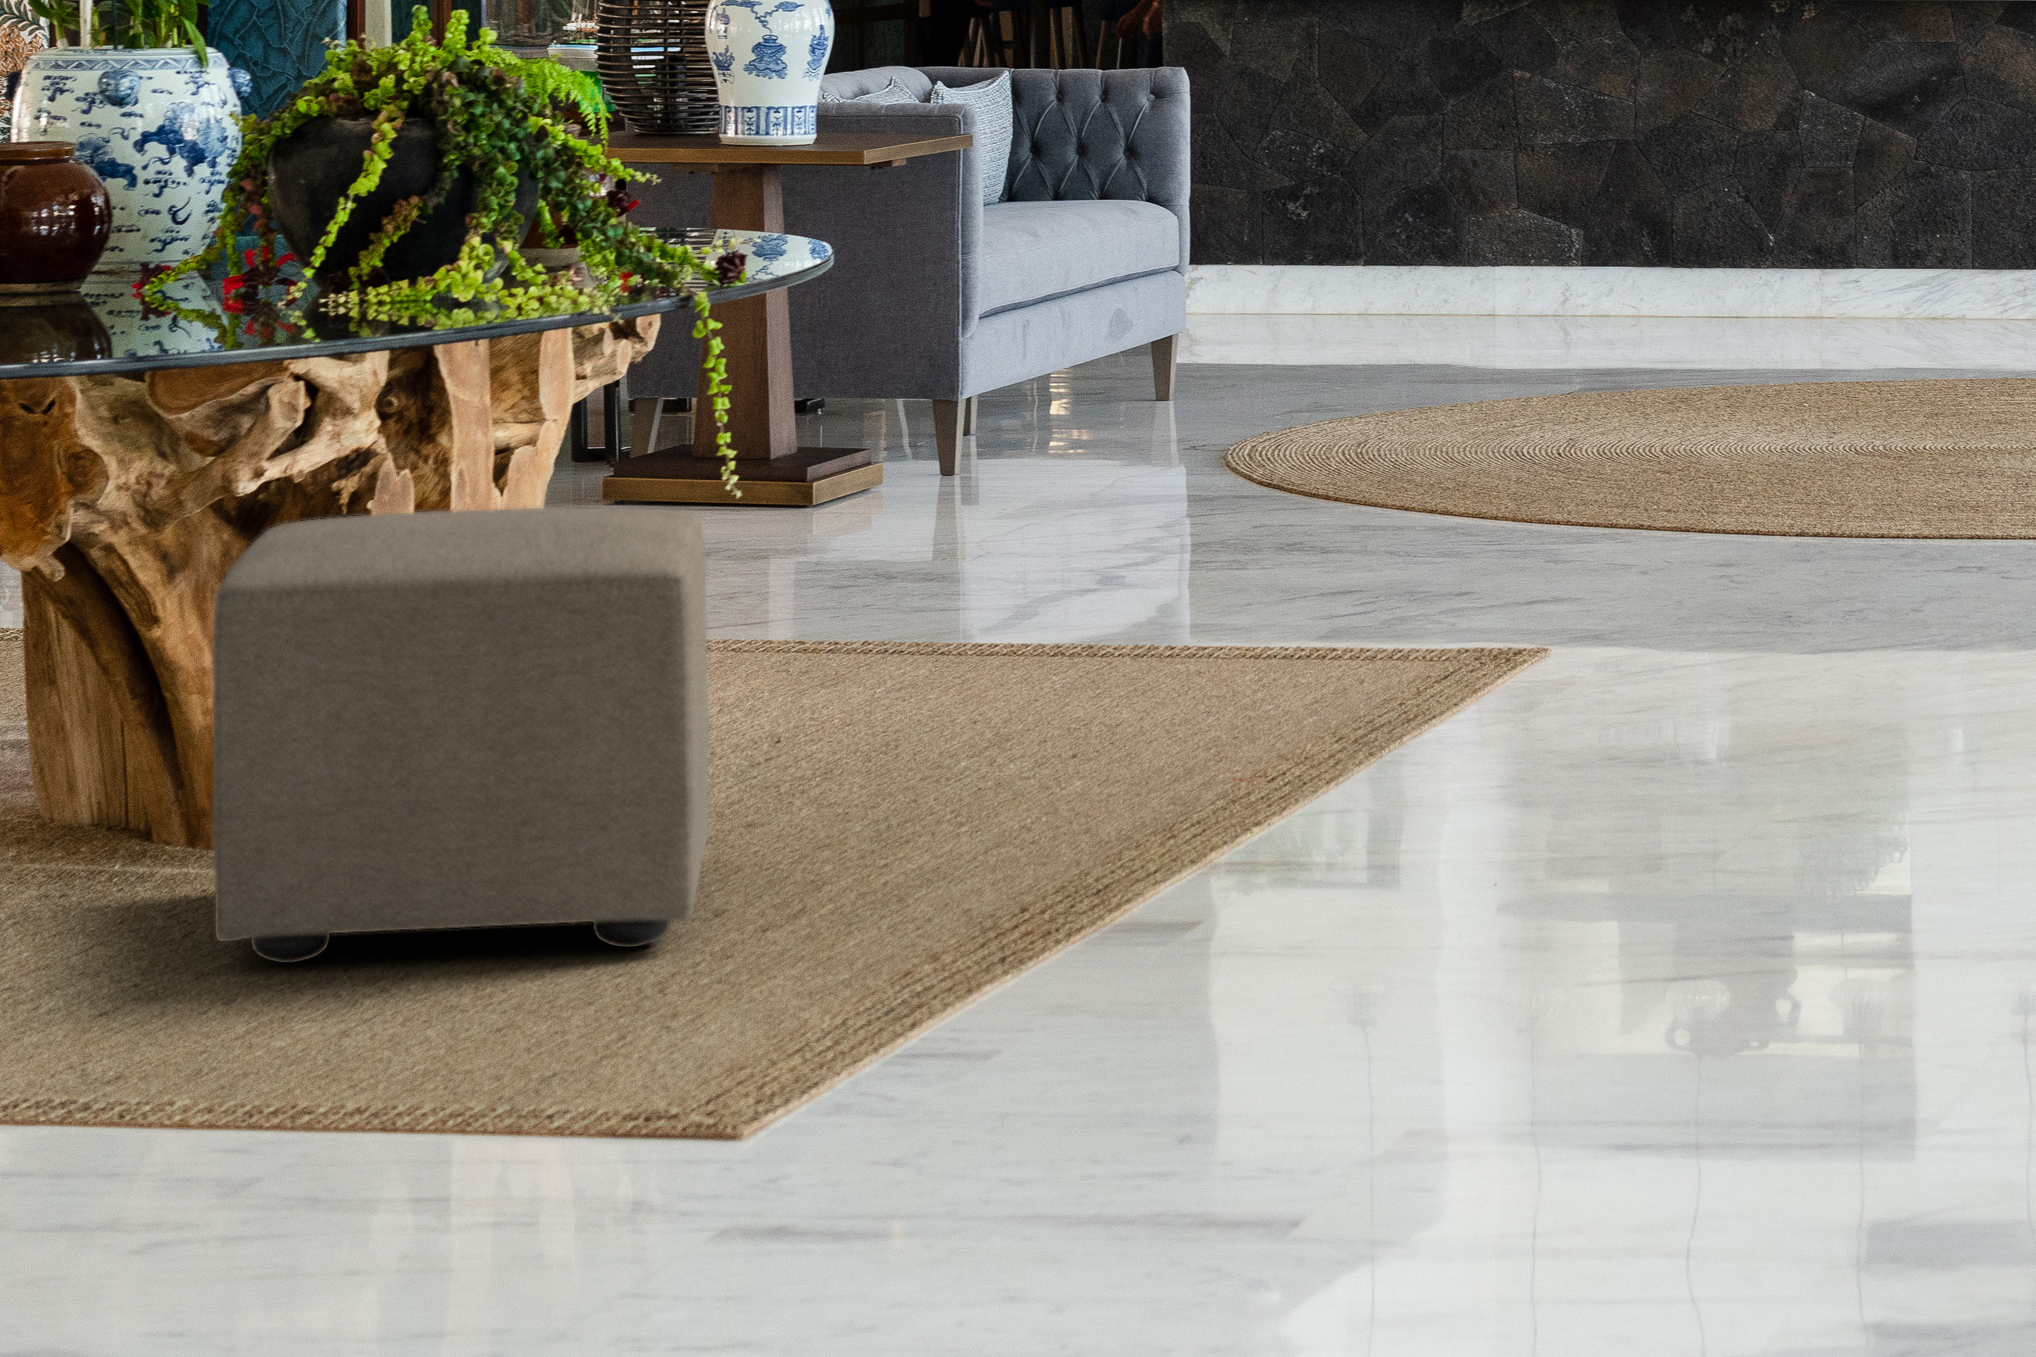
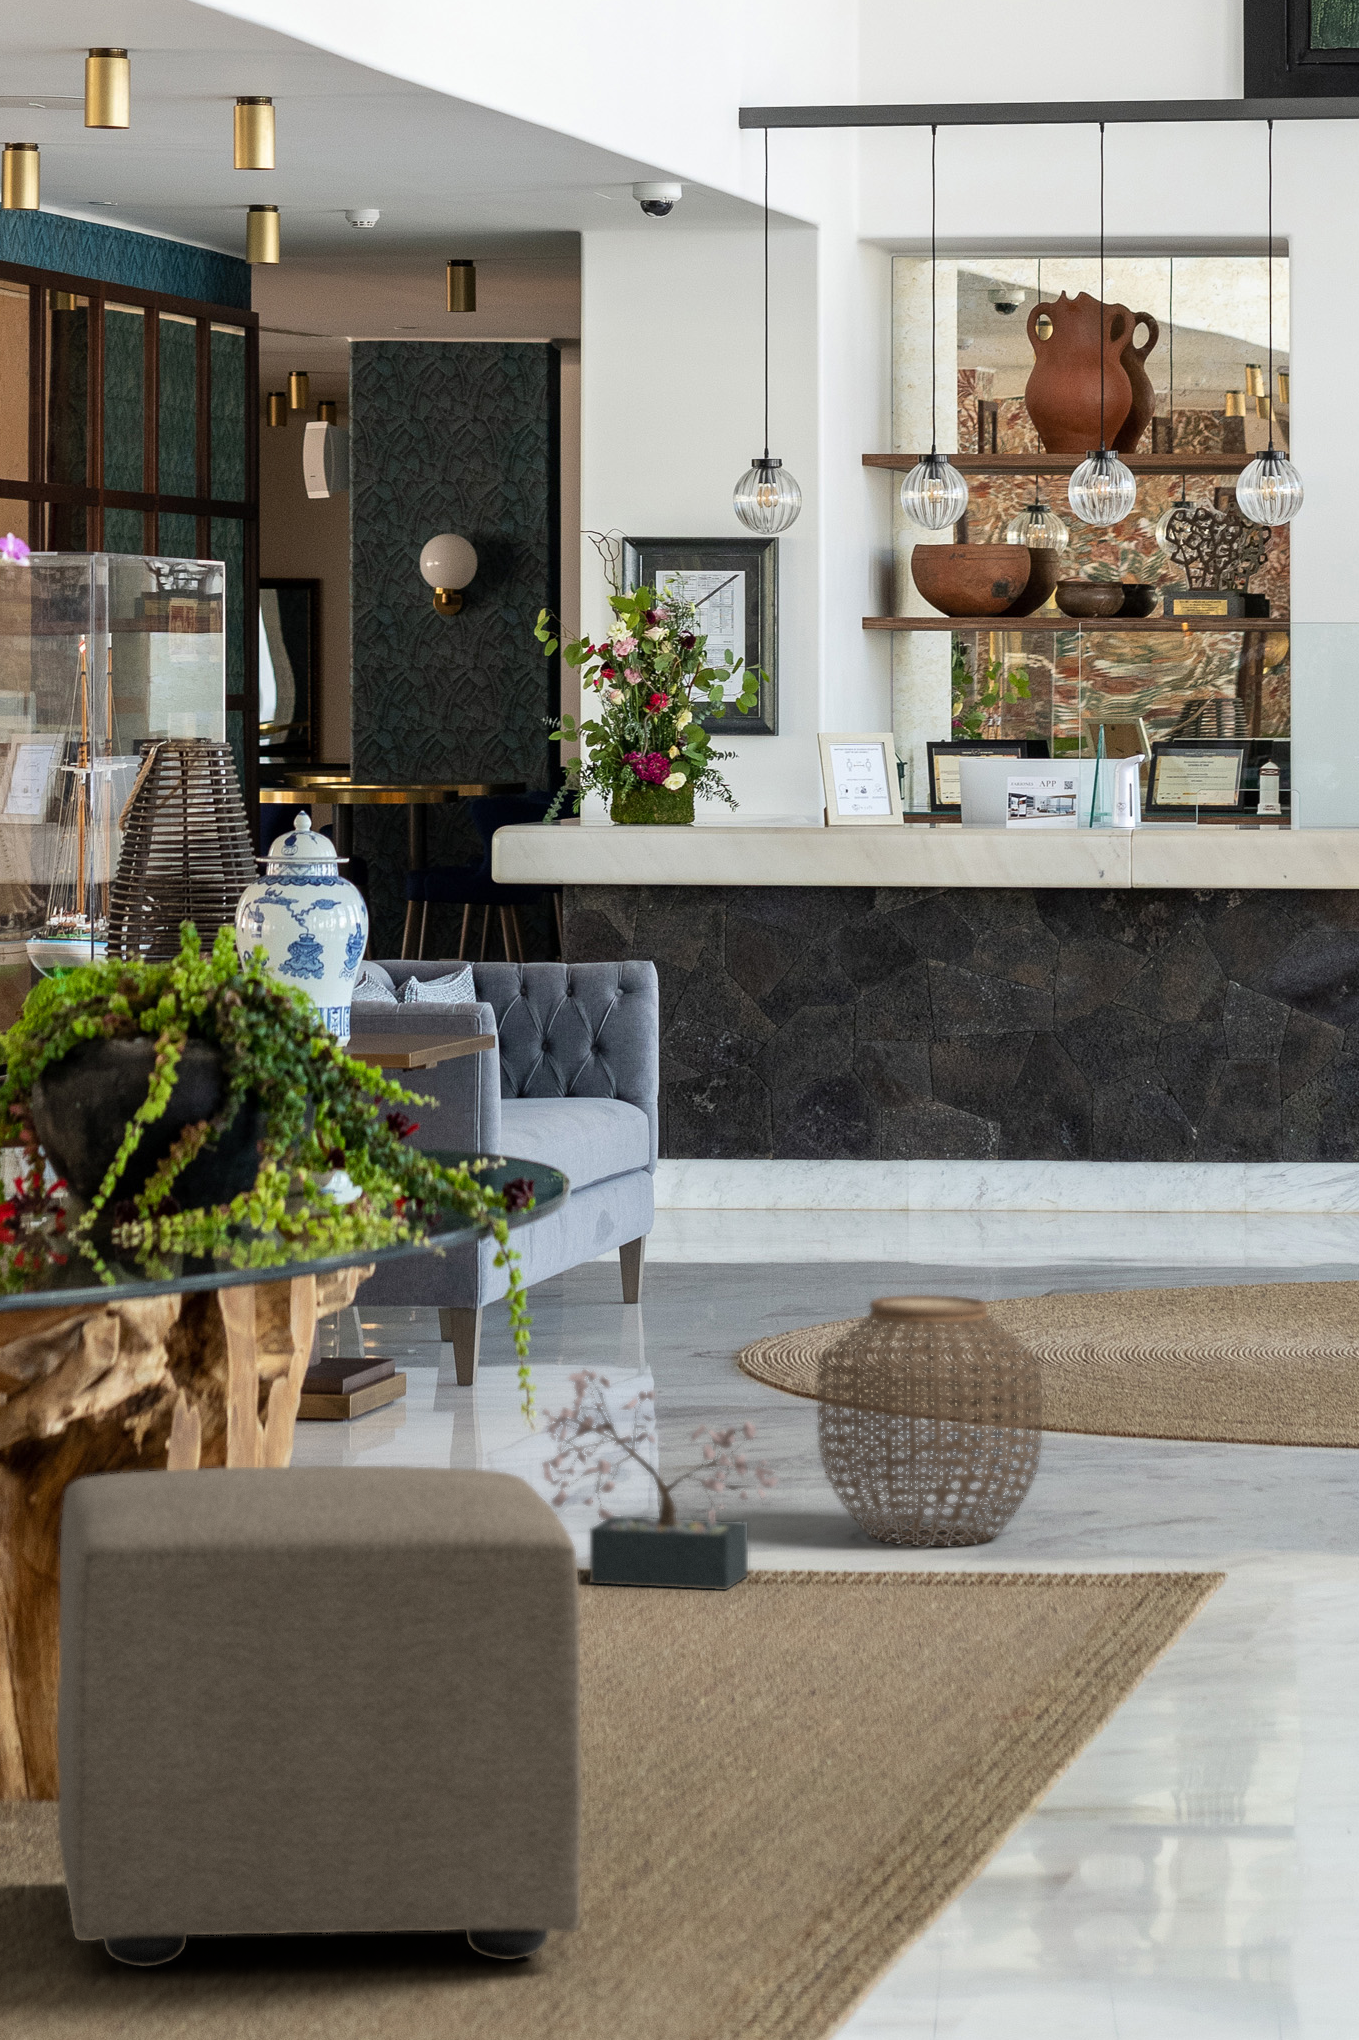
woven basket: none [1204,341,1410,568] -> present [817,1295,1042,1546]
decorative plant: none [915,414,1140,612] -> present [543,1370,777,1590]

